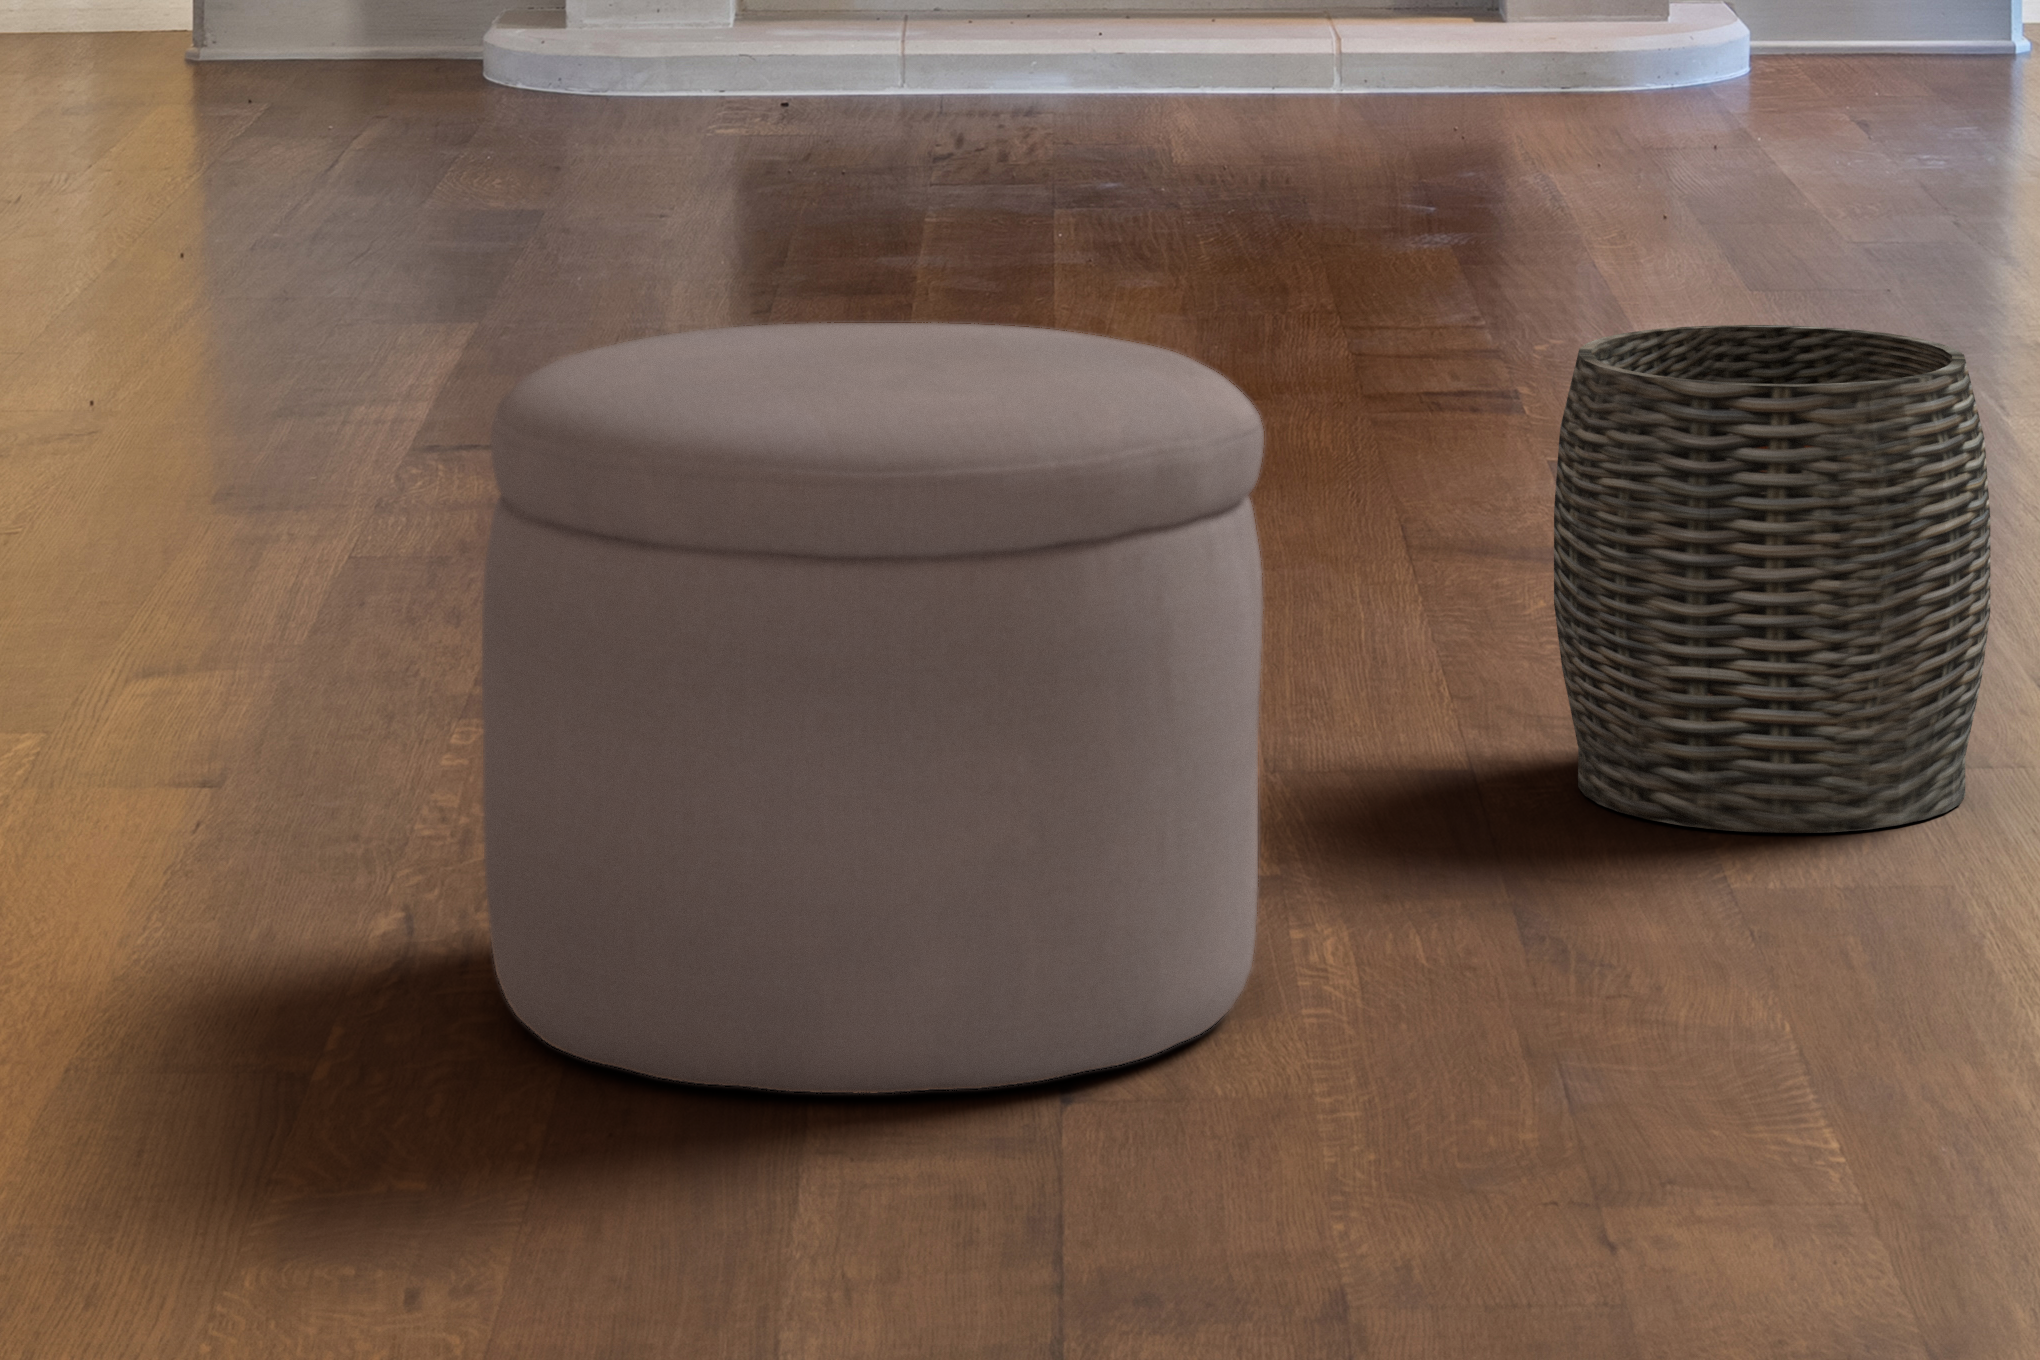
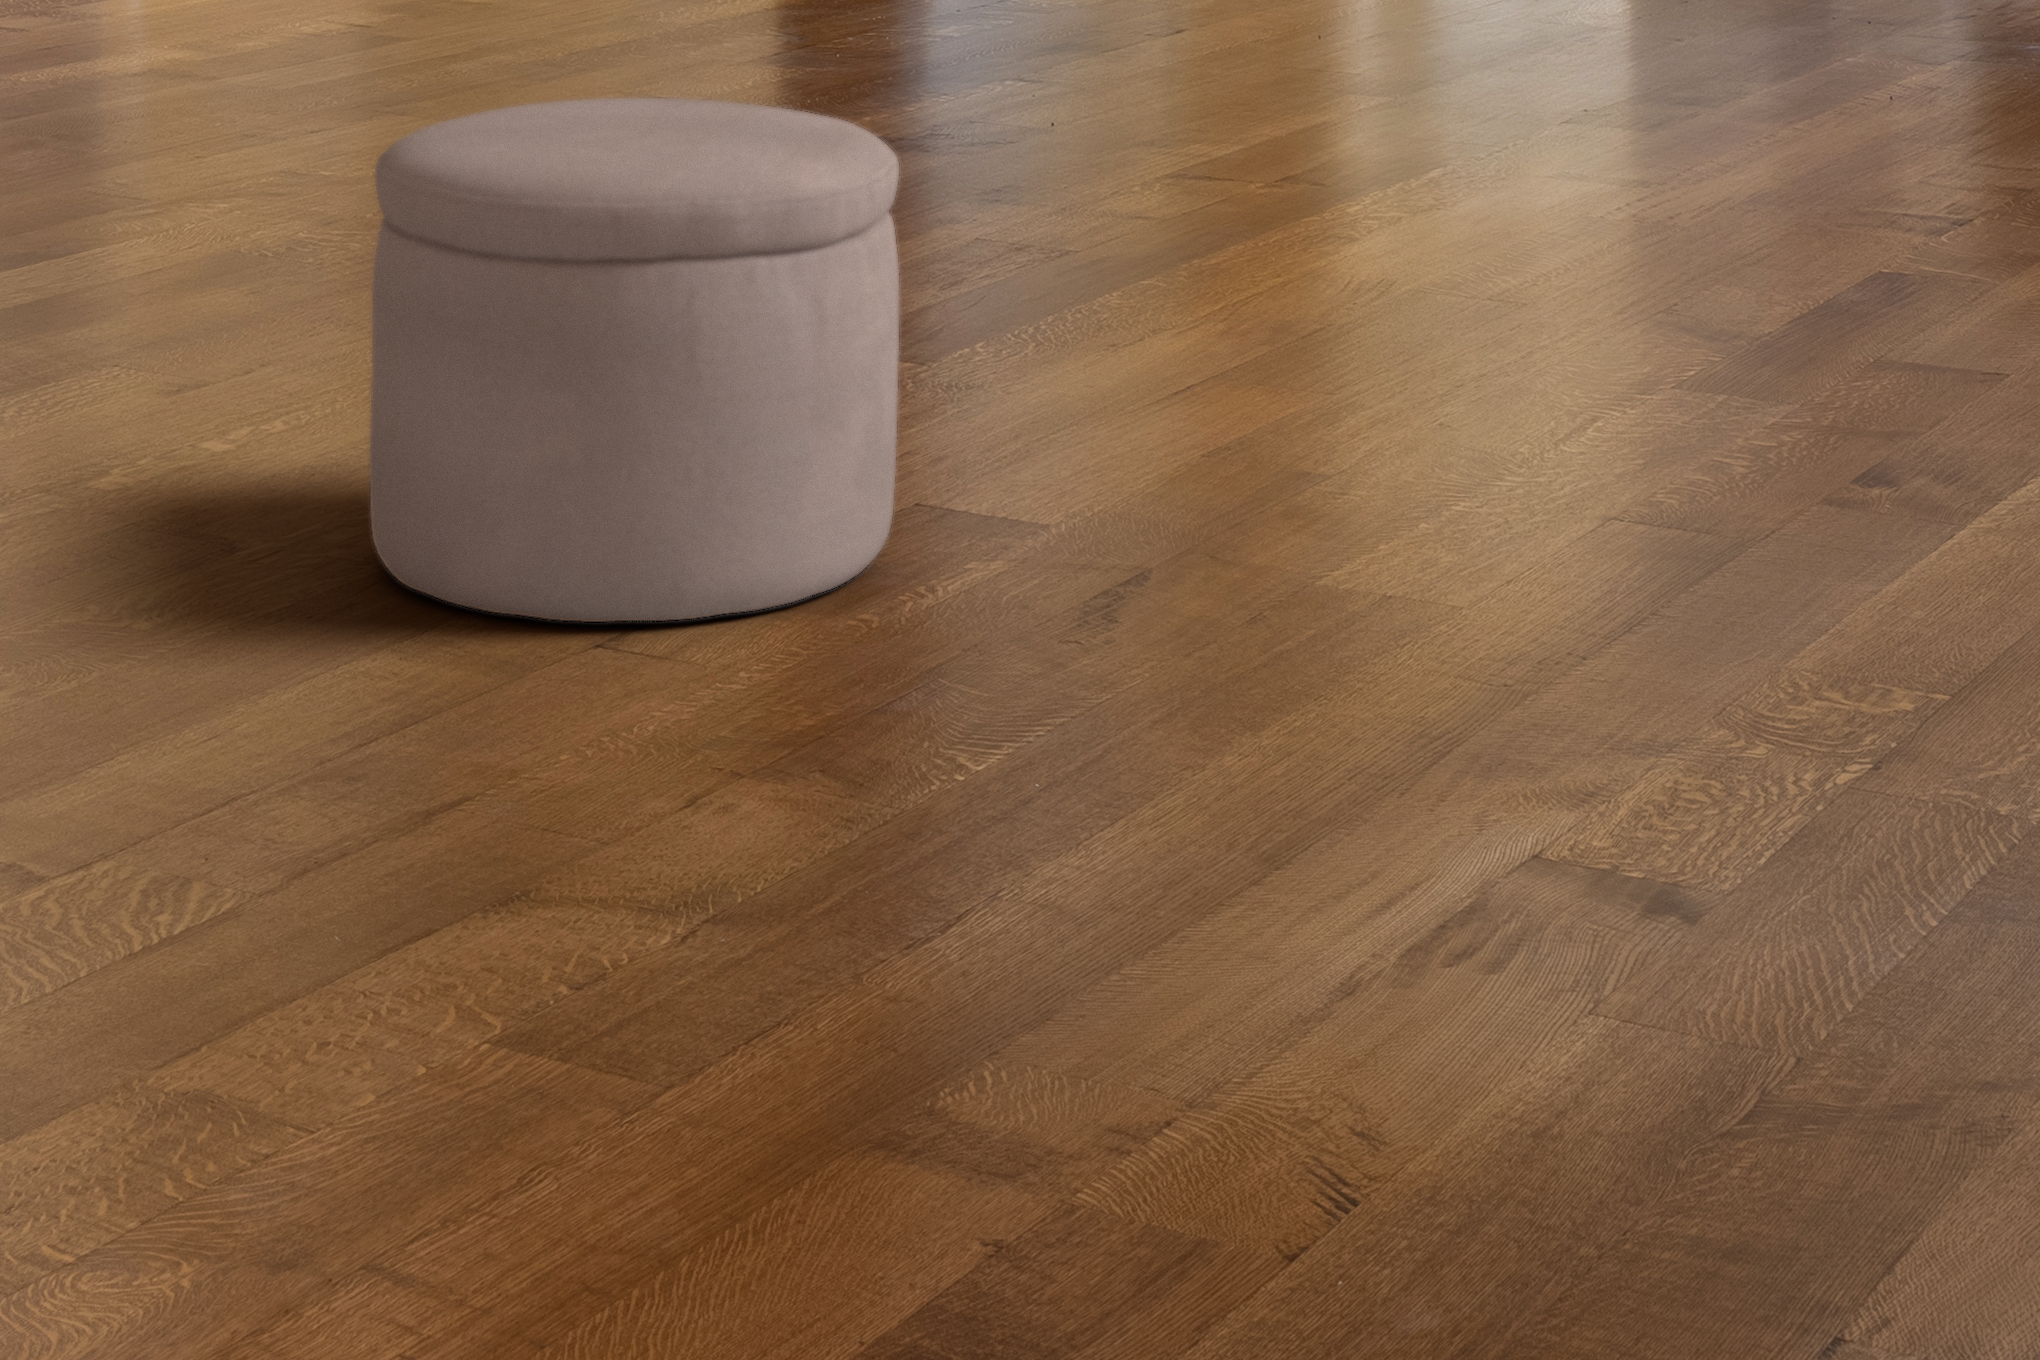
woven basket: present [1554,325,1991,833] -> none [1339,169,1663,554]

